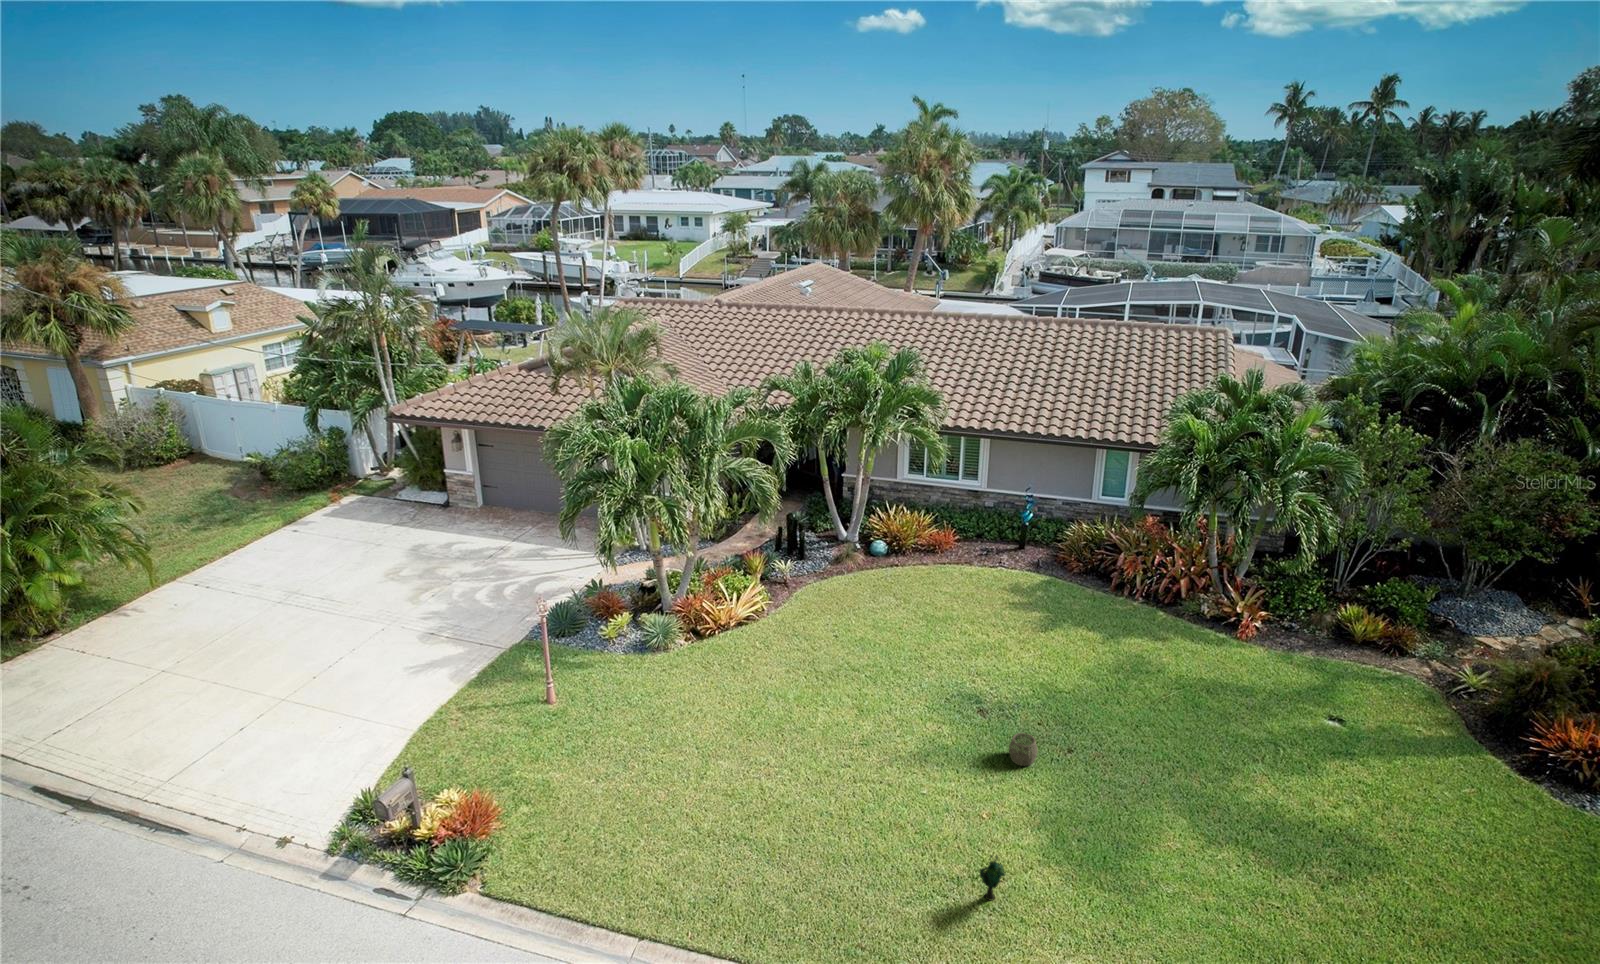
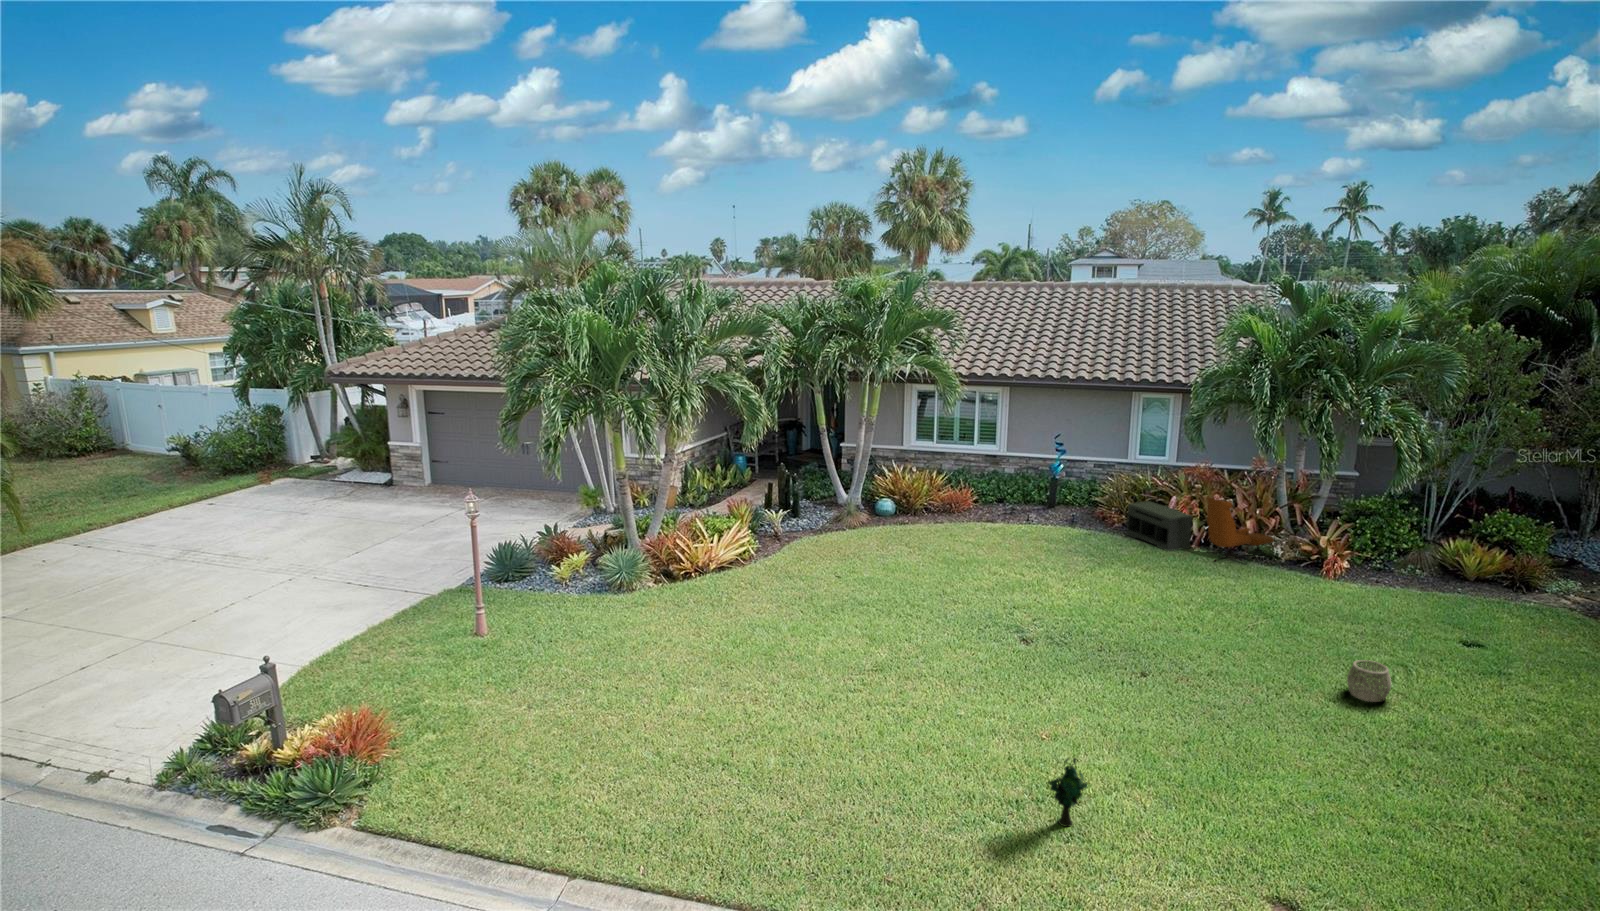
bench: none [1083,555,1137,605] -> present [1127,501,1192,551]
lounge chair: none [1147,565,1204,622] -> present [1207,496,1274,559]
woven basket: present [1009,733,1038,766] -> present [1347,660,1391,702]

